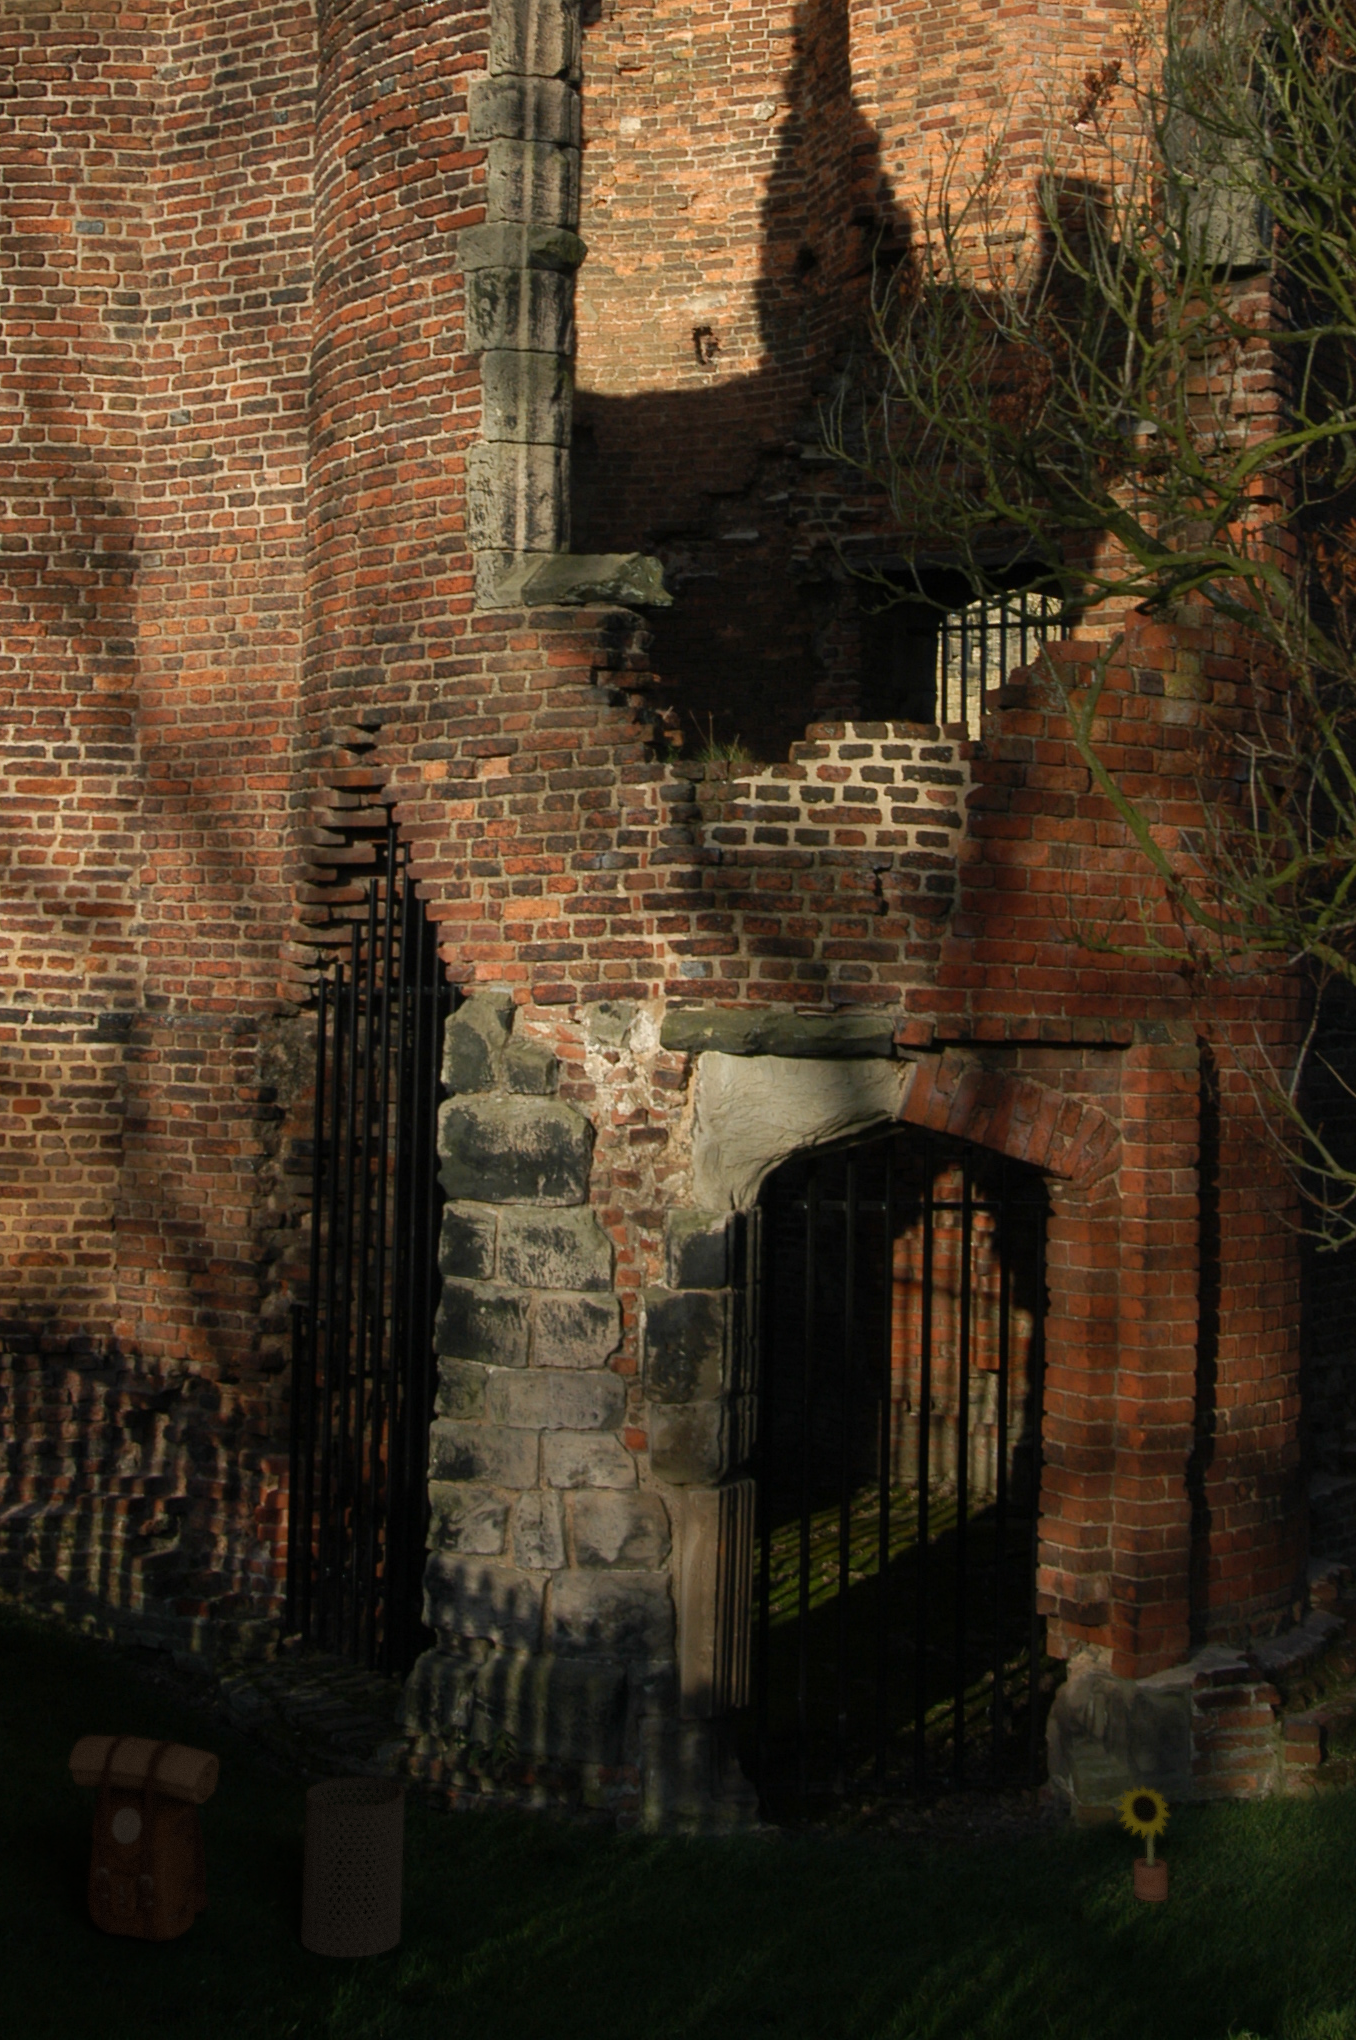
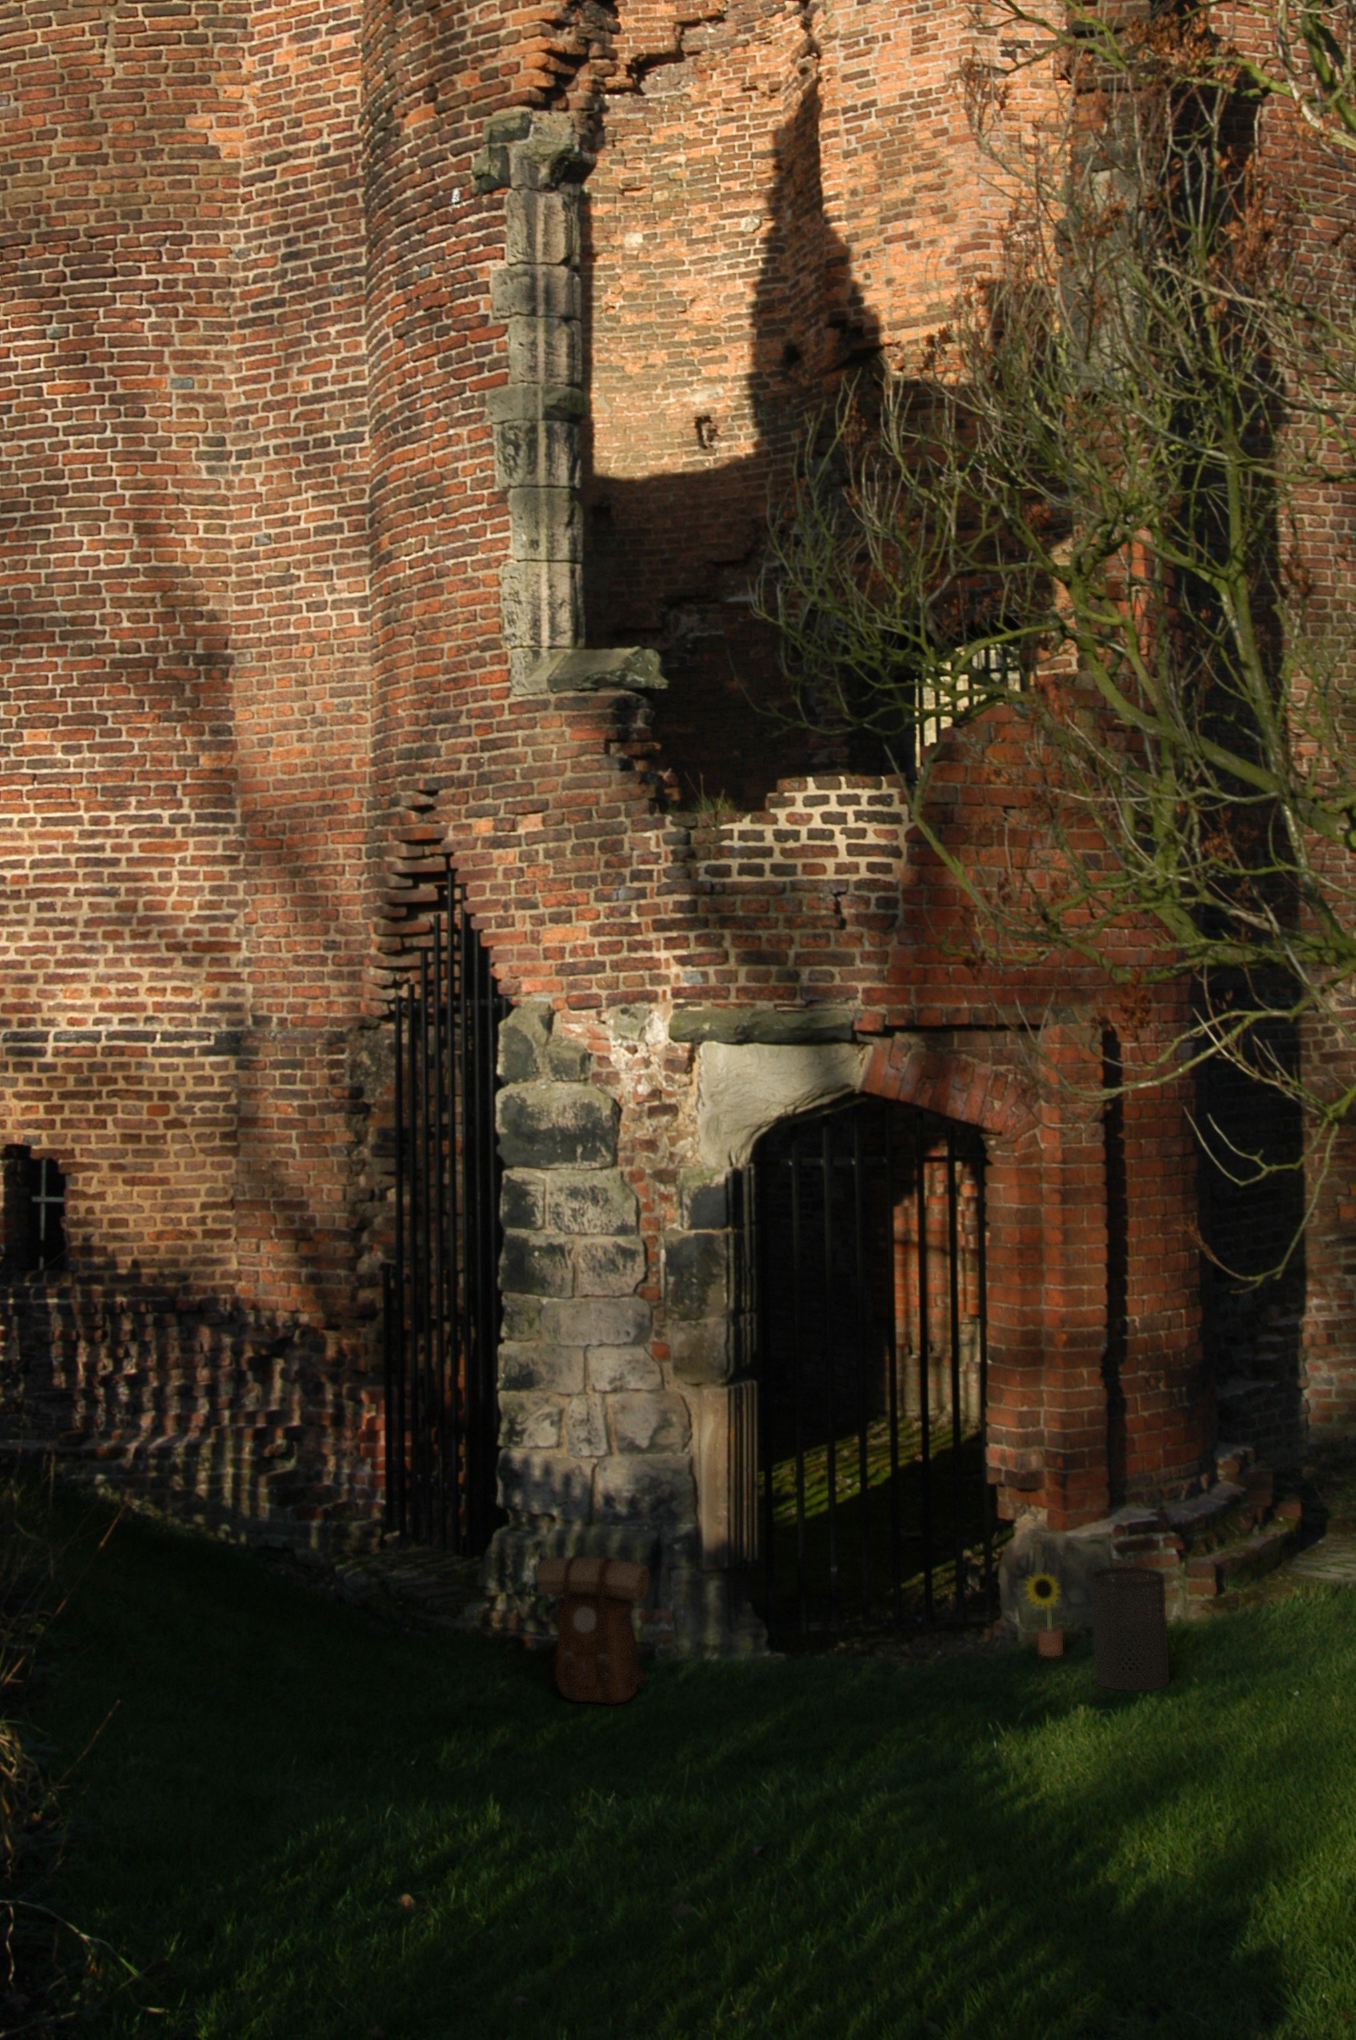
backpack: present [69,1734,219,1942] -> present [536,1555,649,1705]
trash can: present [301,1778,405,1957] -> present [1091,1567,1170,1691]

